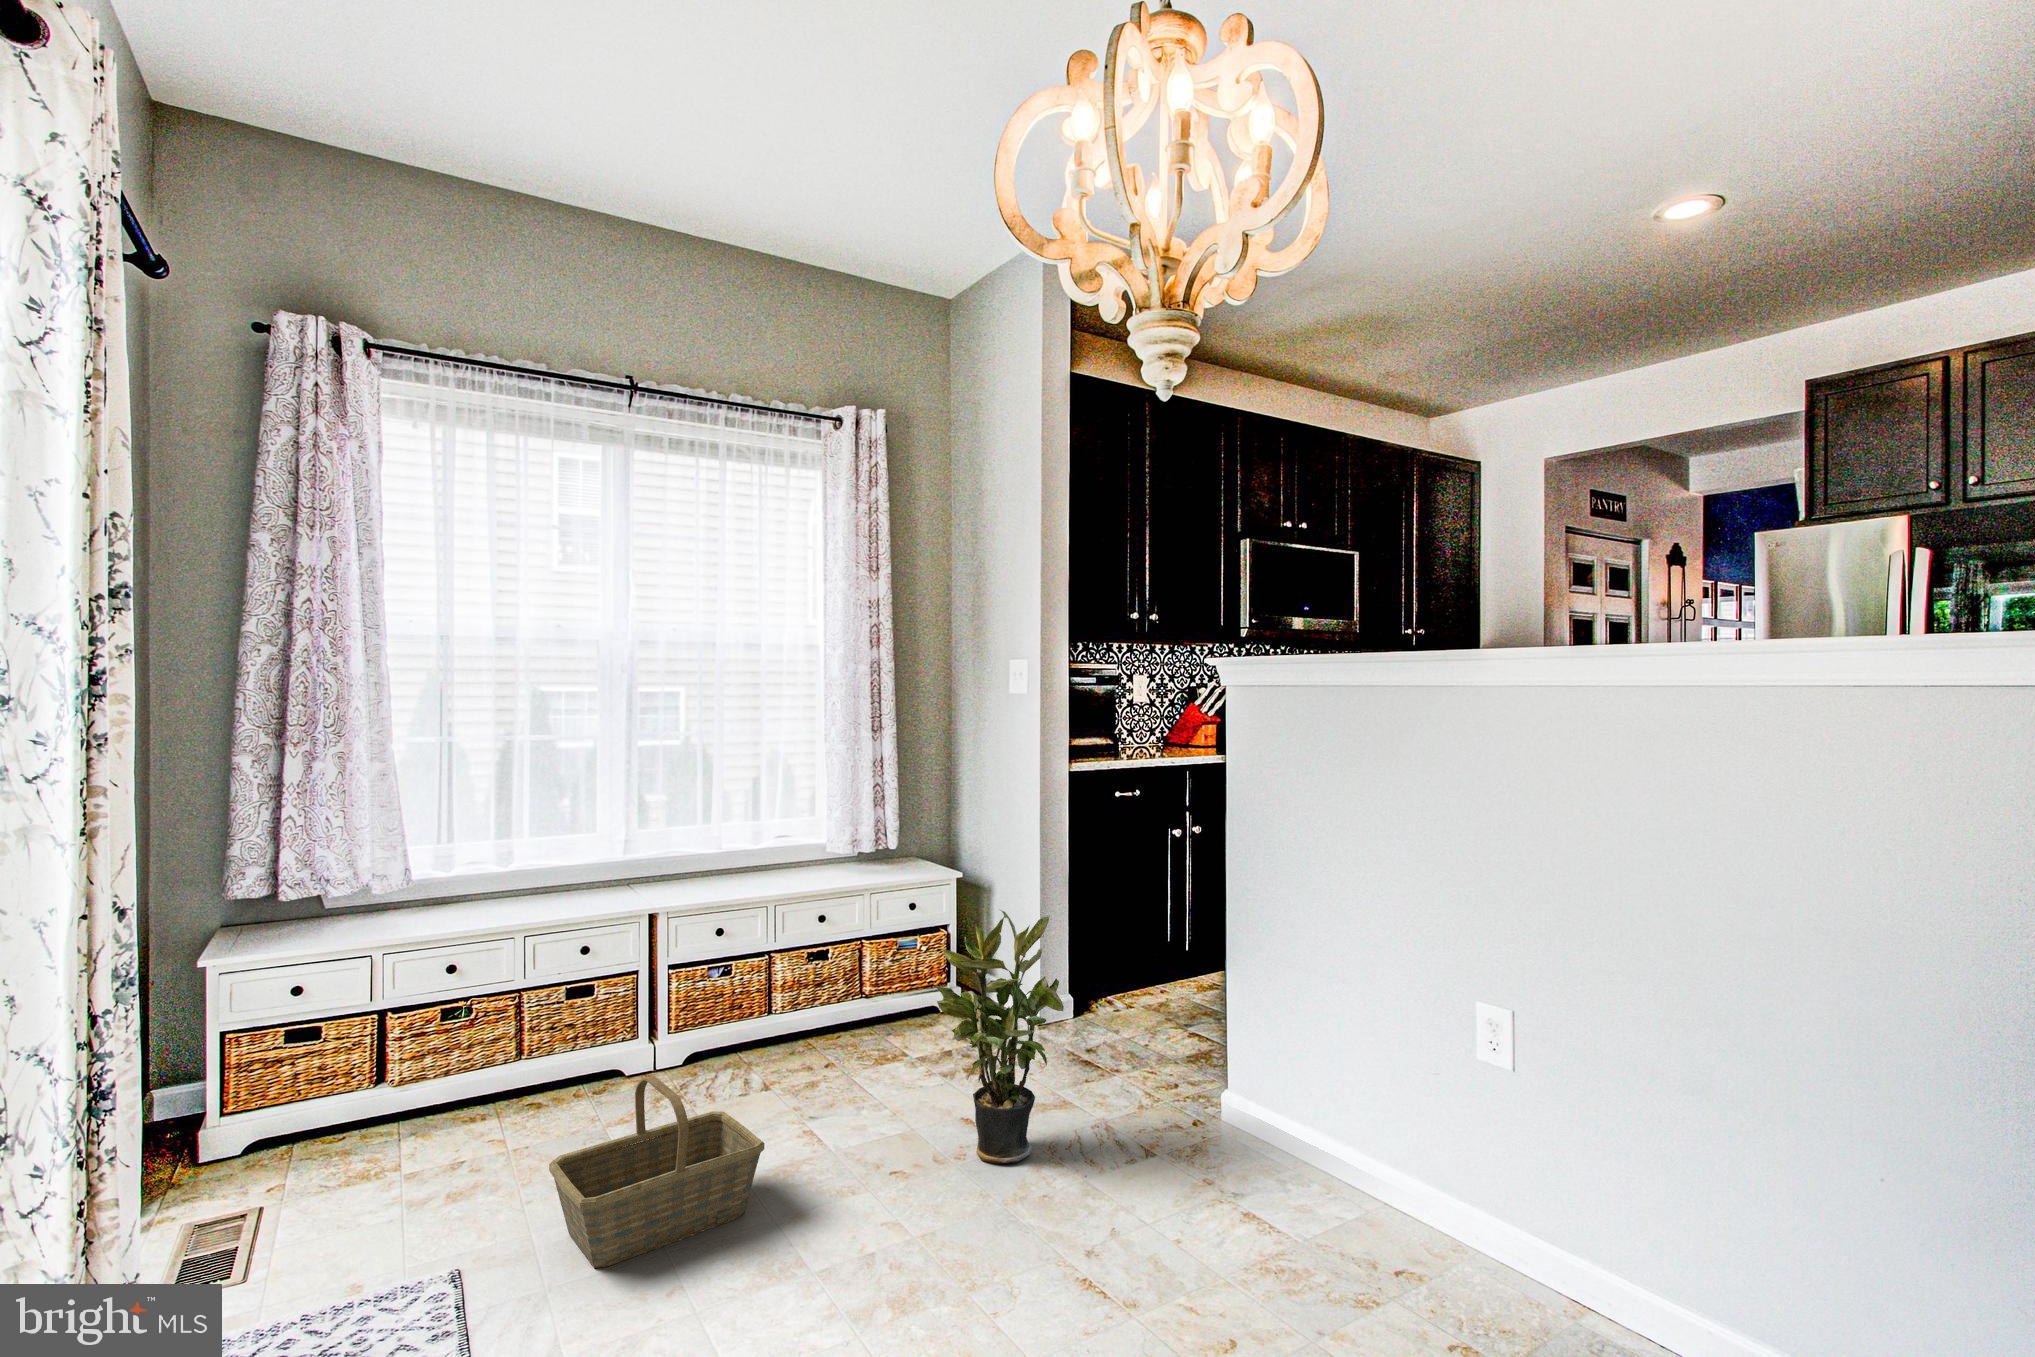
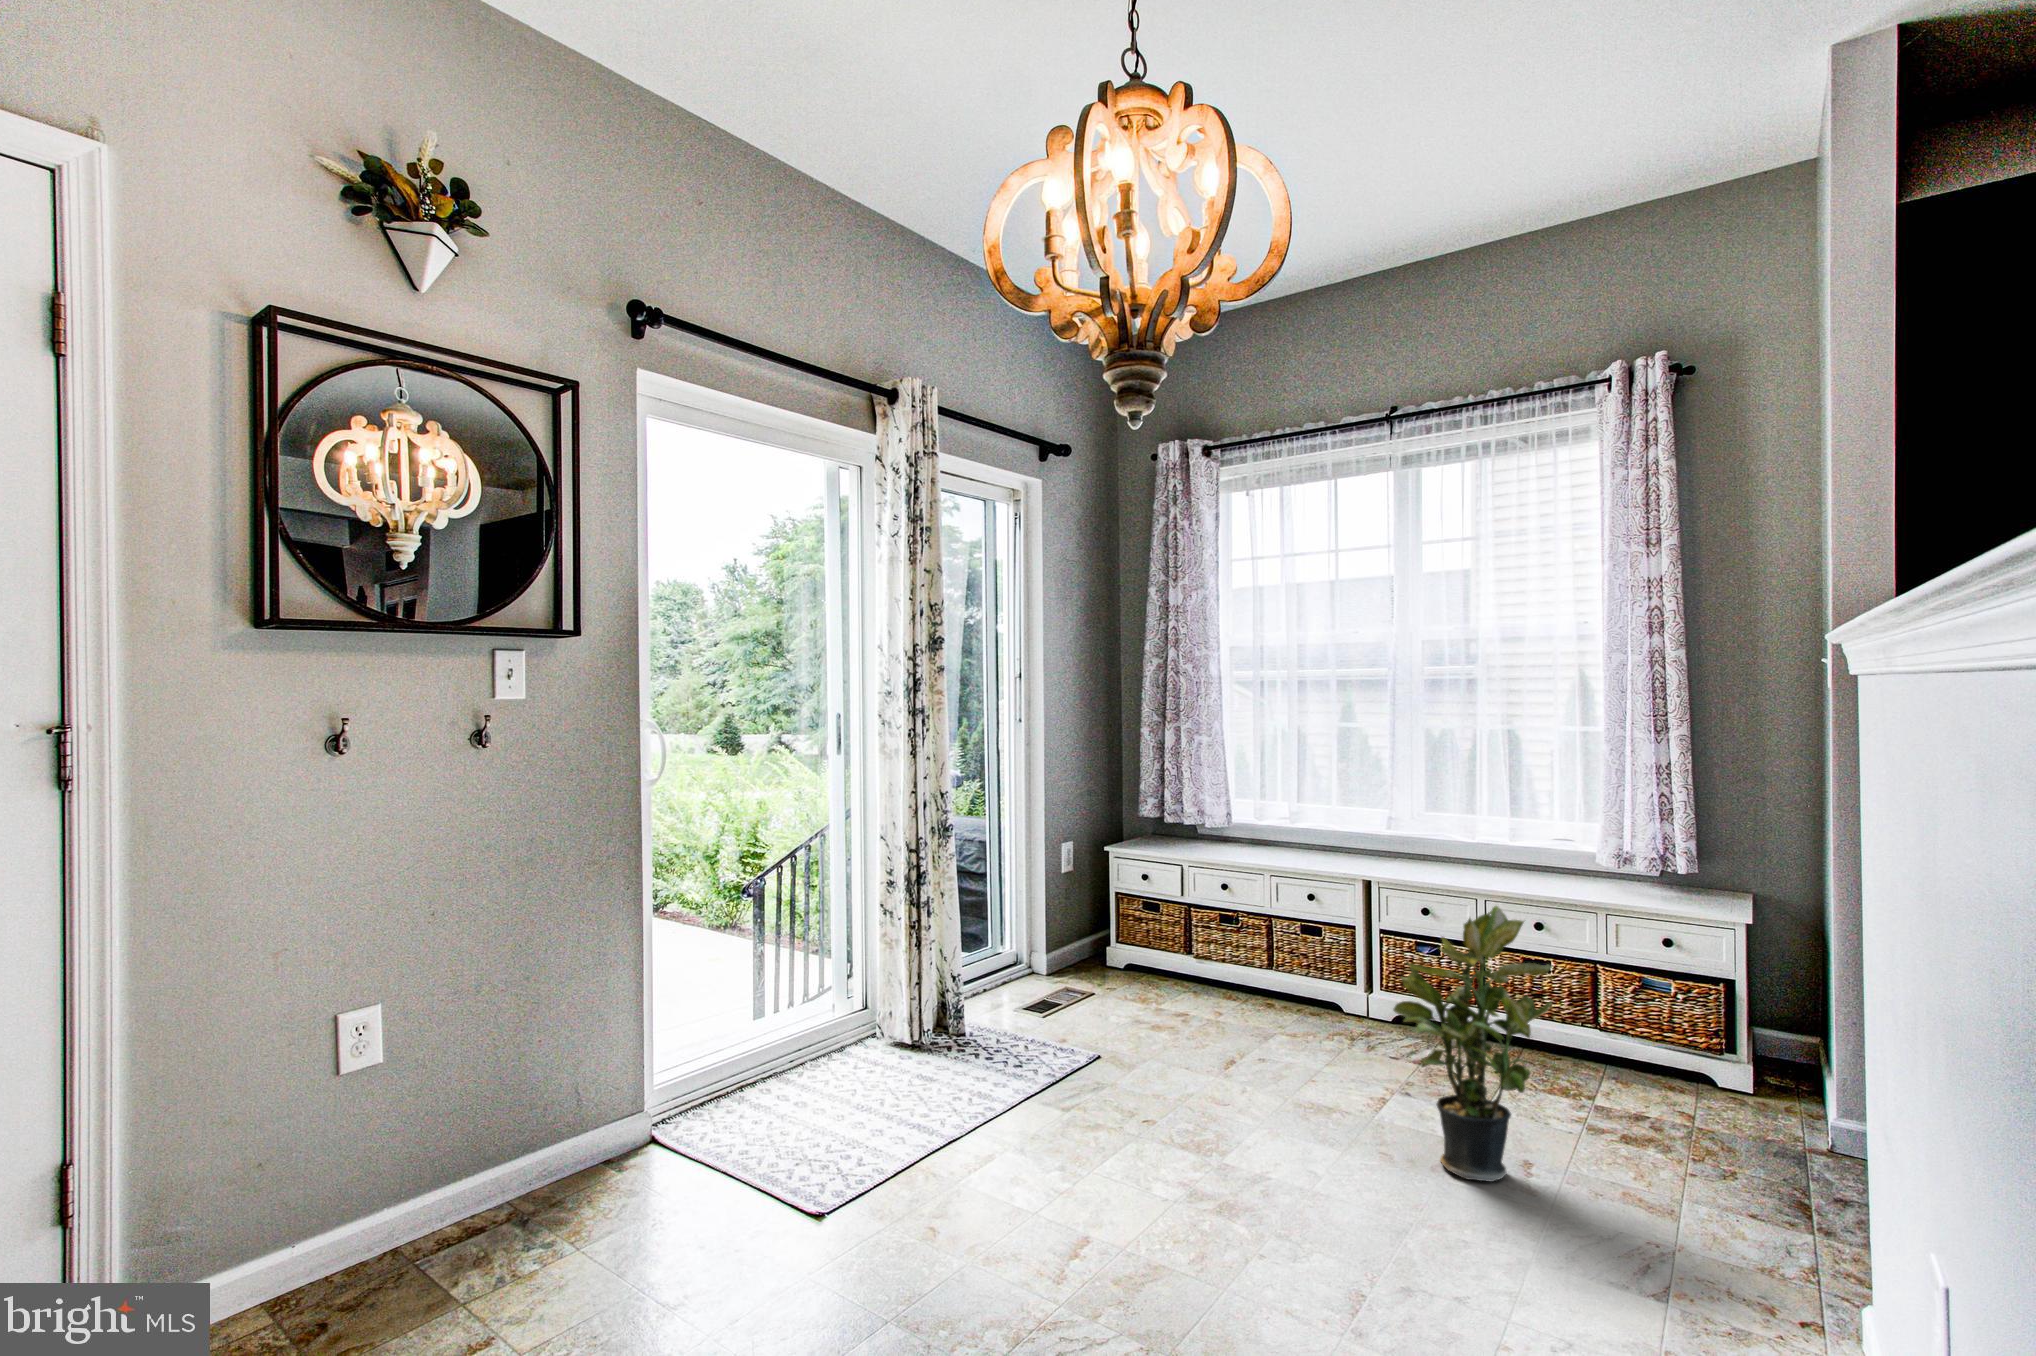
basket: present [549,1076,765,1268] -> none [1114,964,1270,1094]

